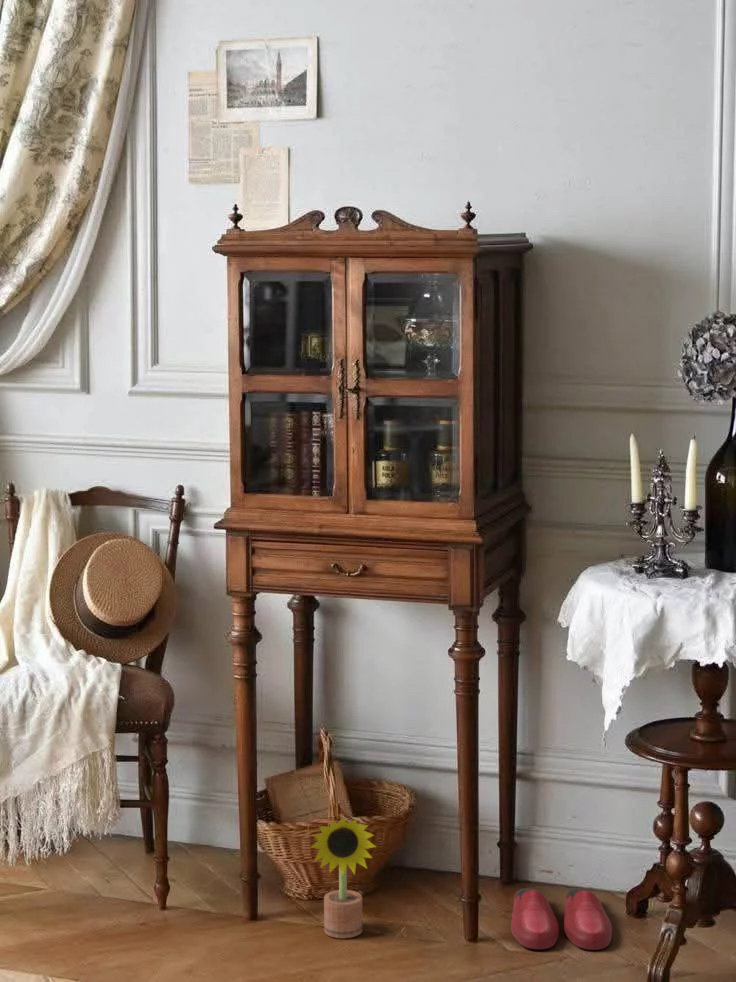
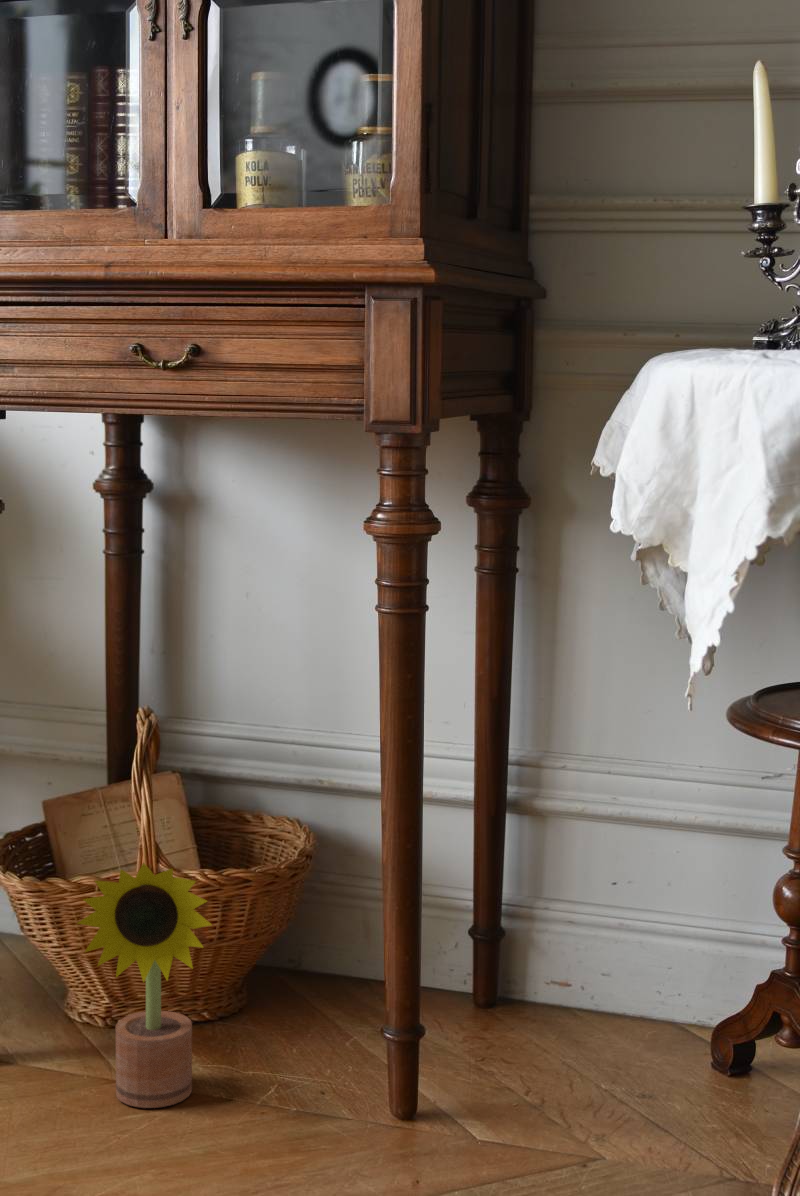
slippers: present [511,888,612,950] -> none [485,1014,687,1144]

